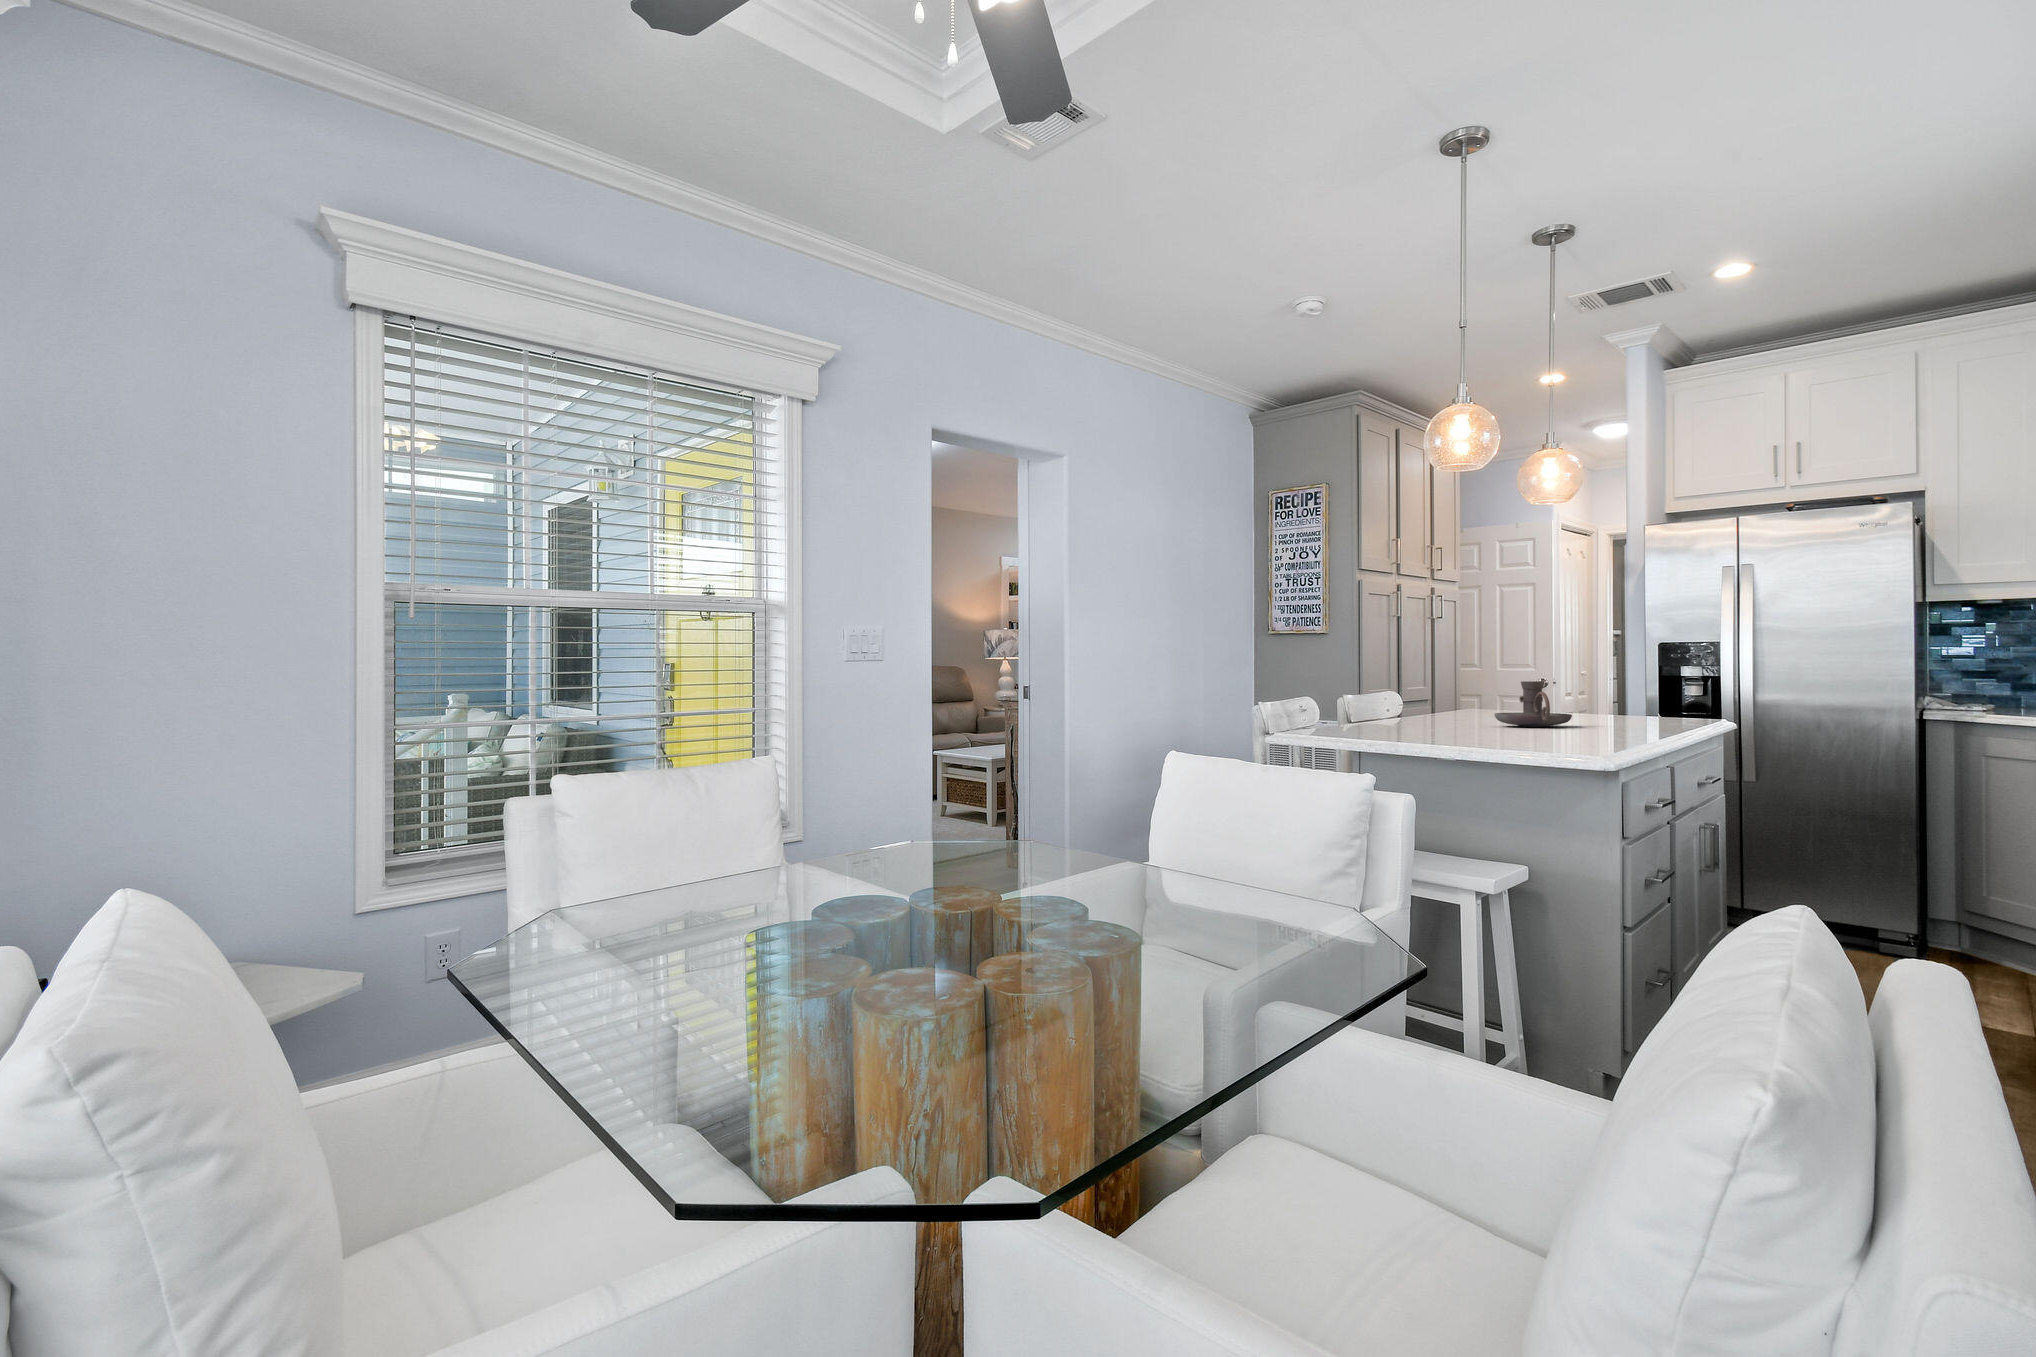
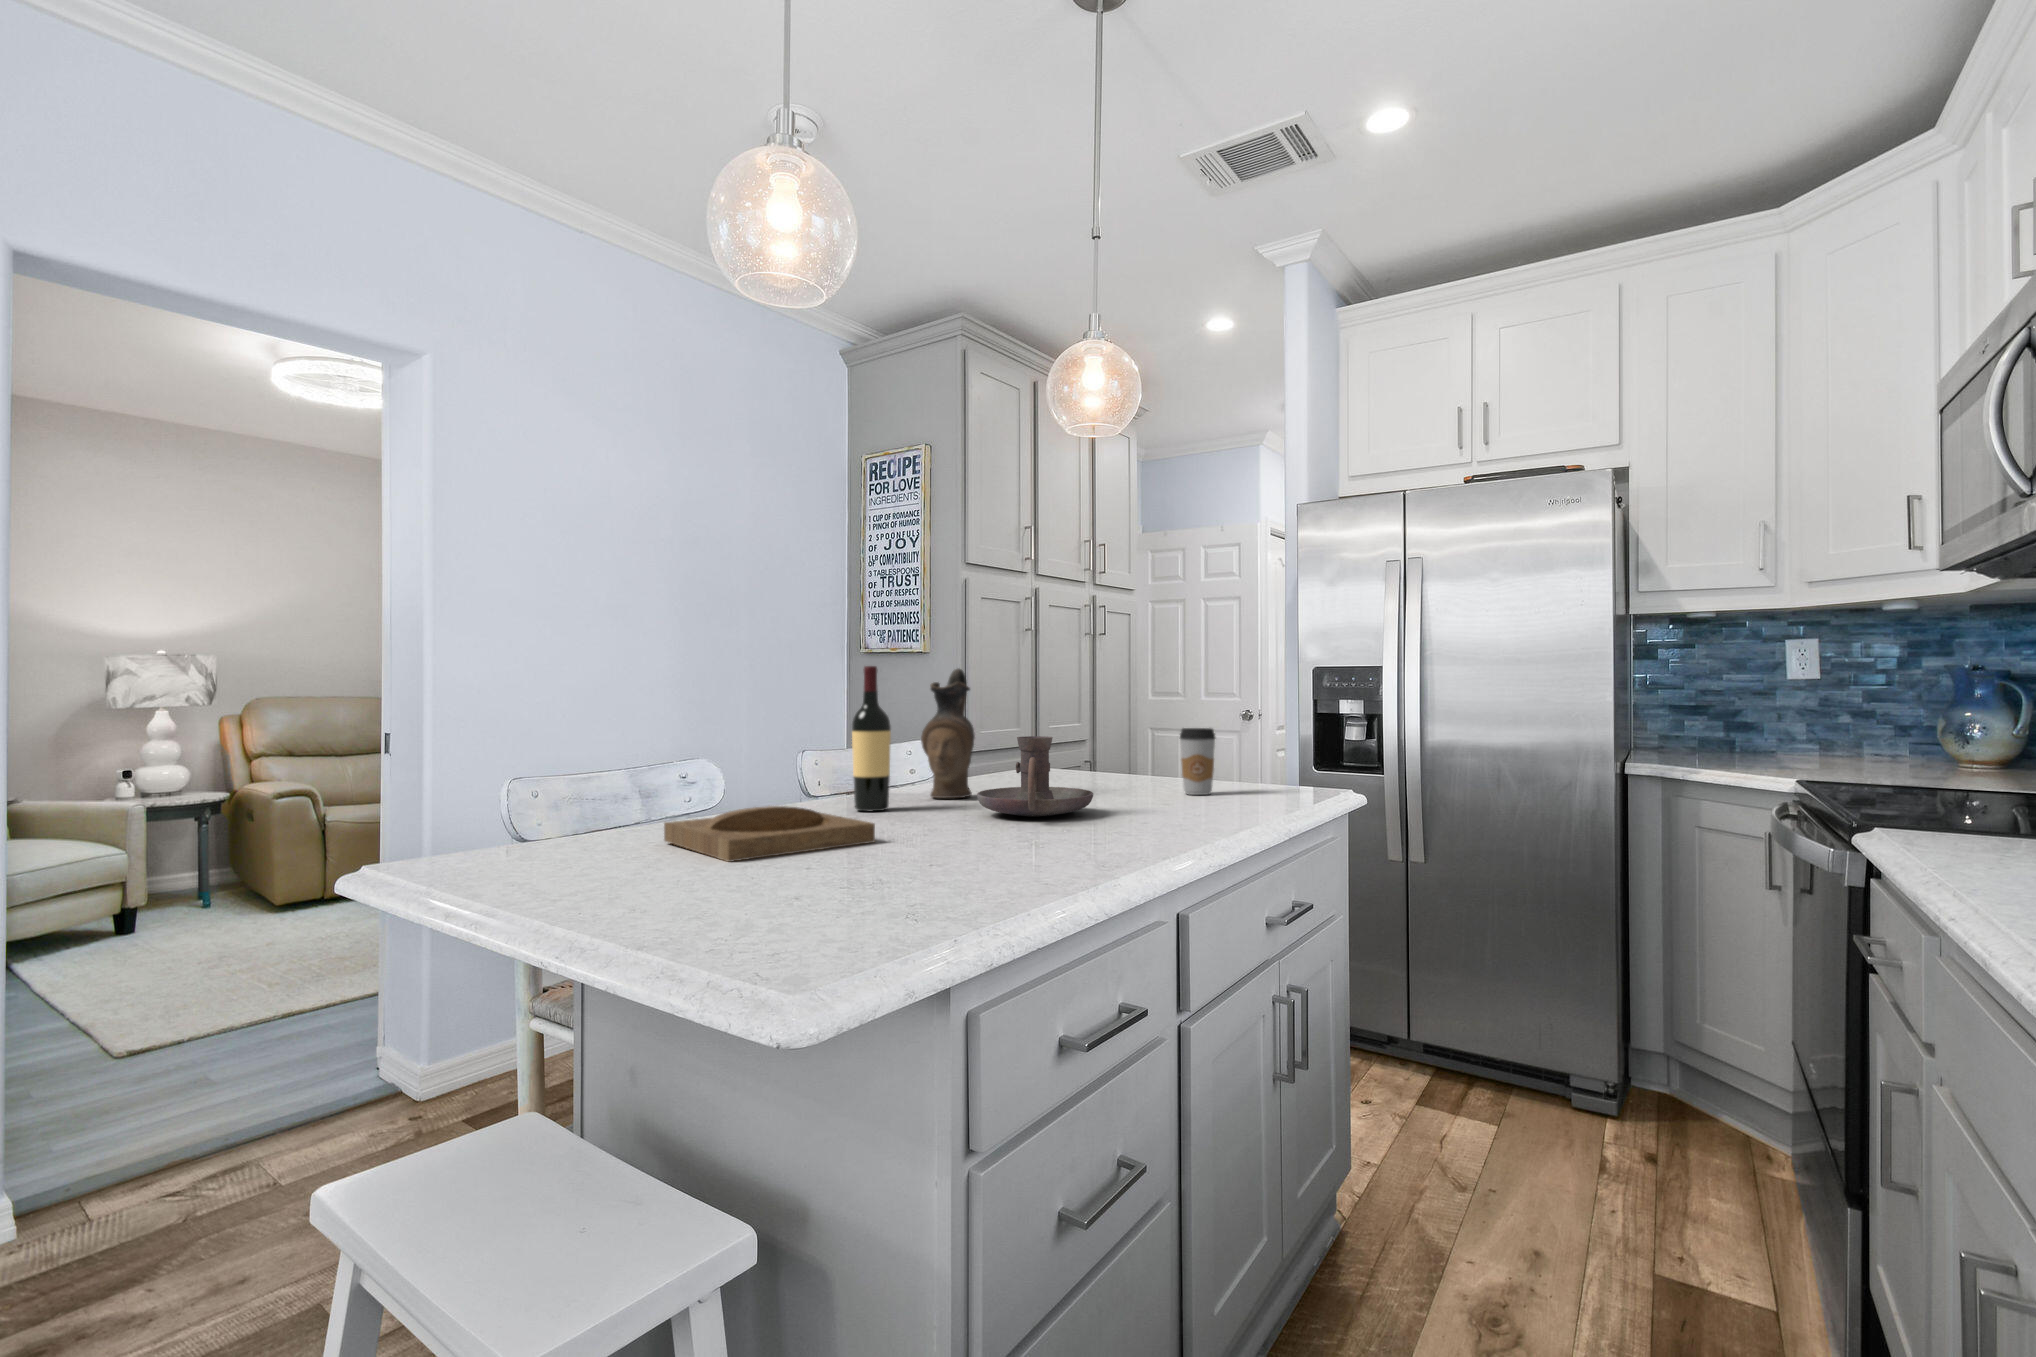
wine bottle: none [1405,641,1429,726] -> present [852,666,891,811]
ceramic pitcher: none [1428,643,1464,723] -> present [921,668,975,798]
coffee cup: none [1599,680,1627,722] -> present [1180,728,1215,795]
tray: none [1358,714,1478,735] -> present [664,806,875,862]

